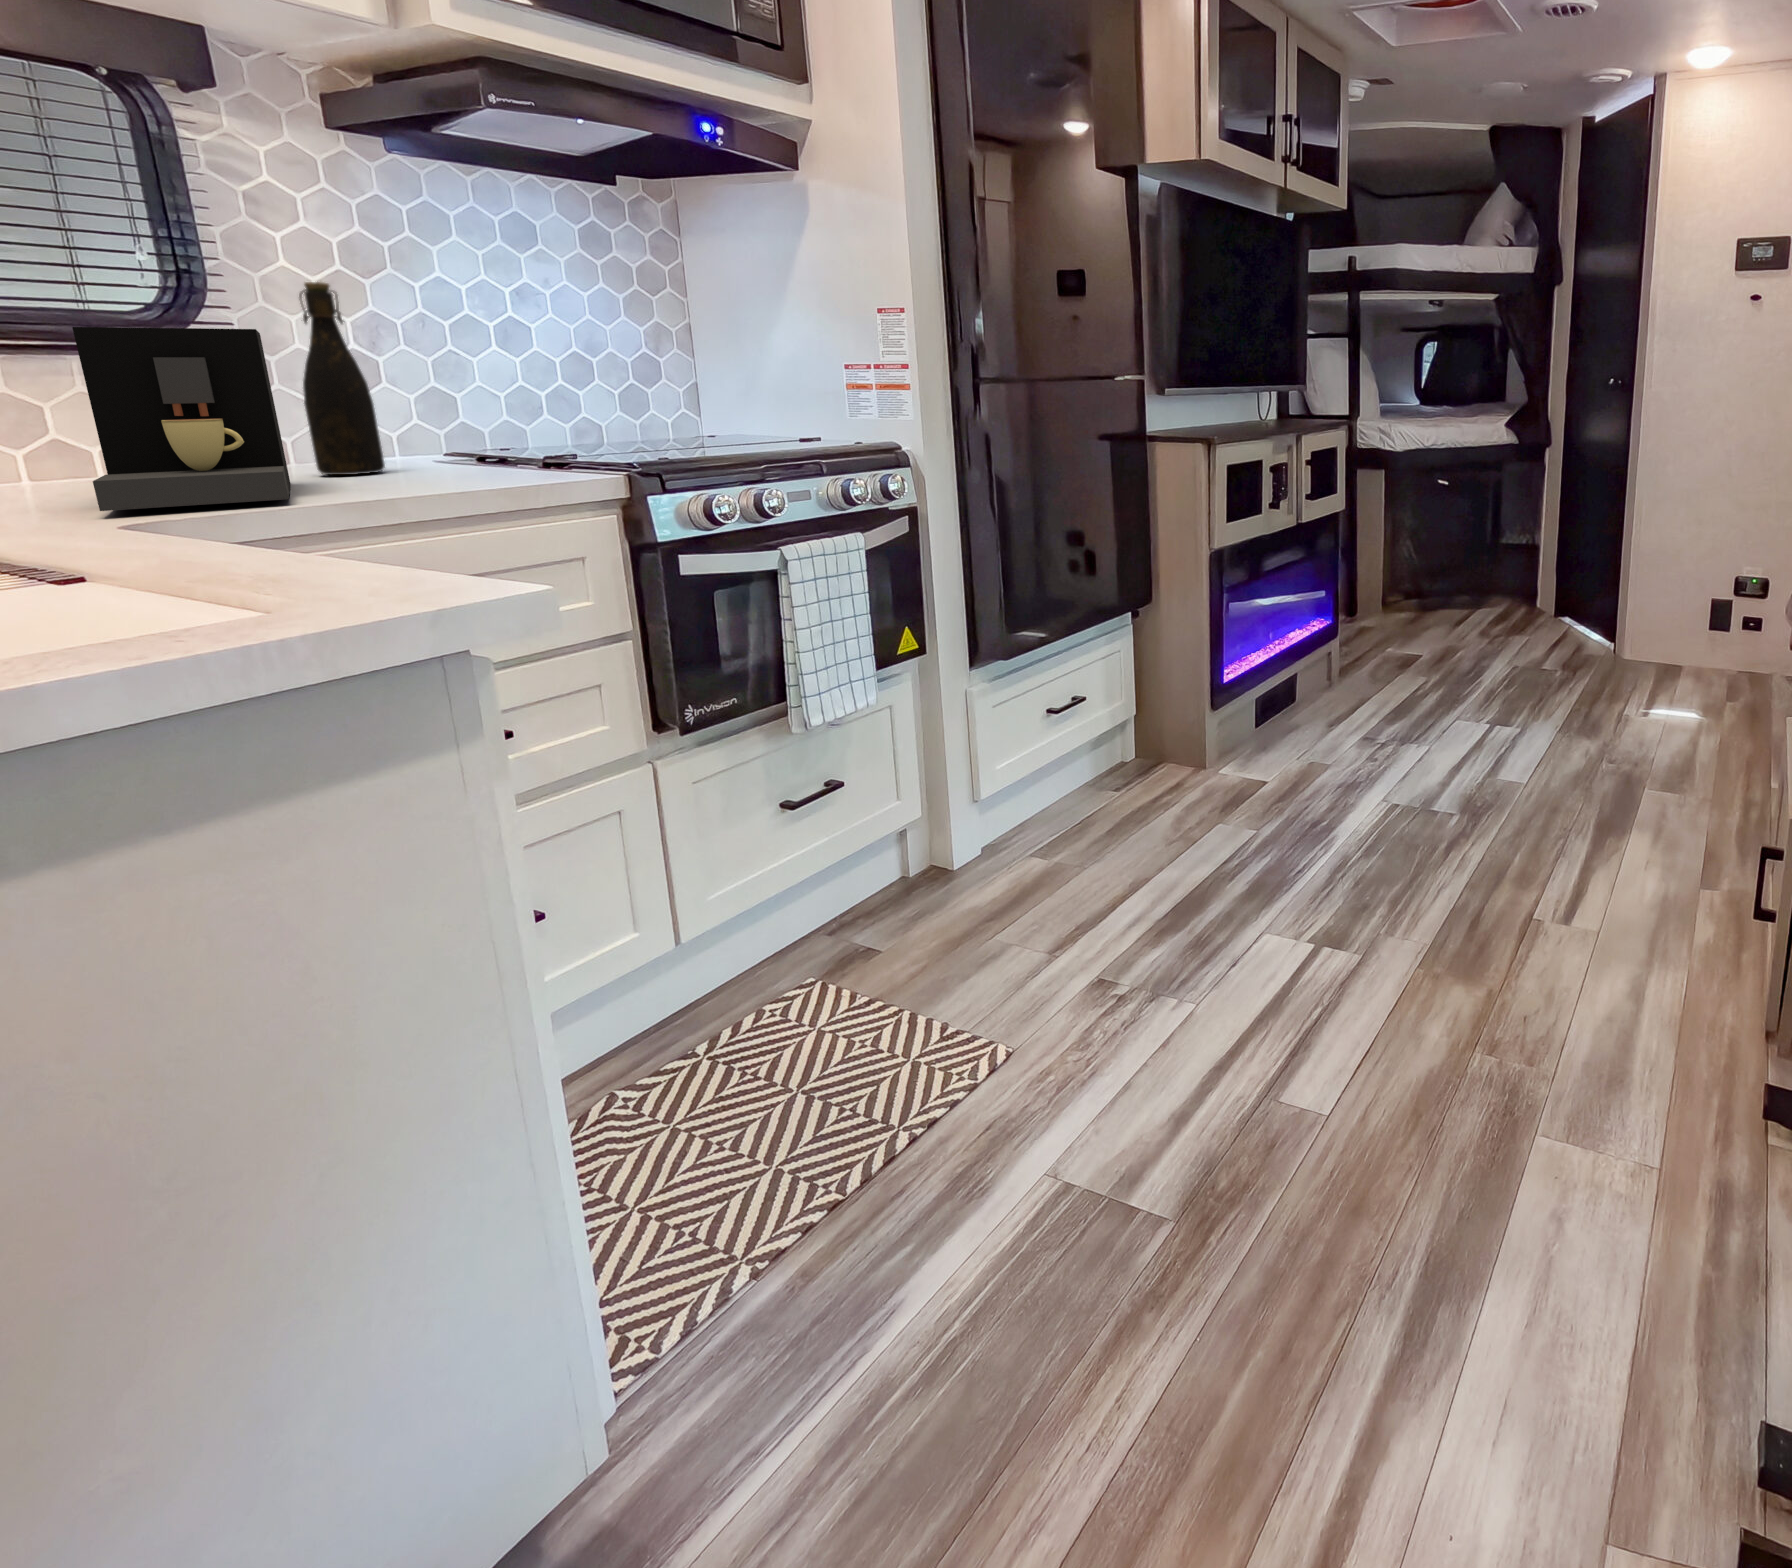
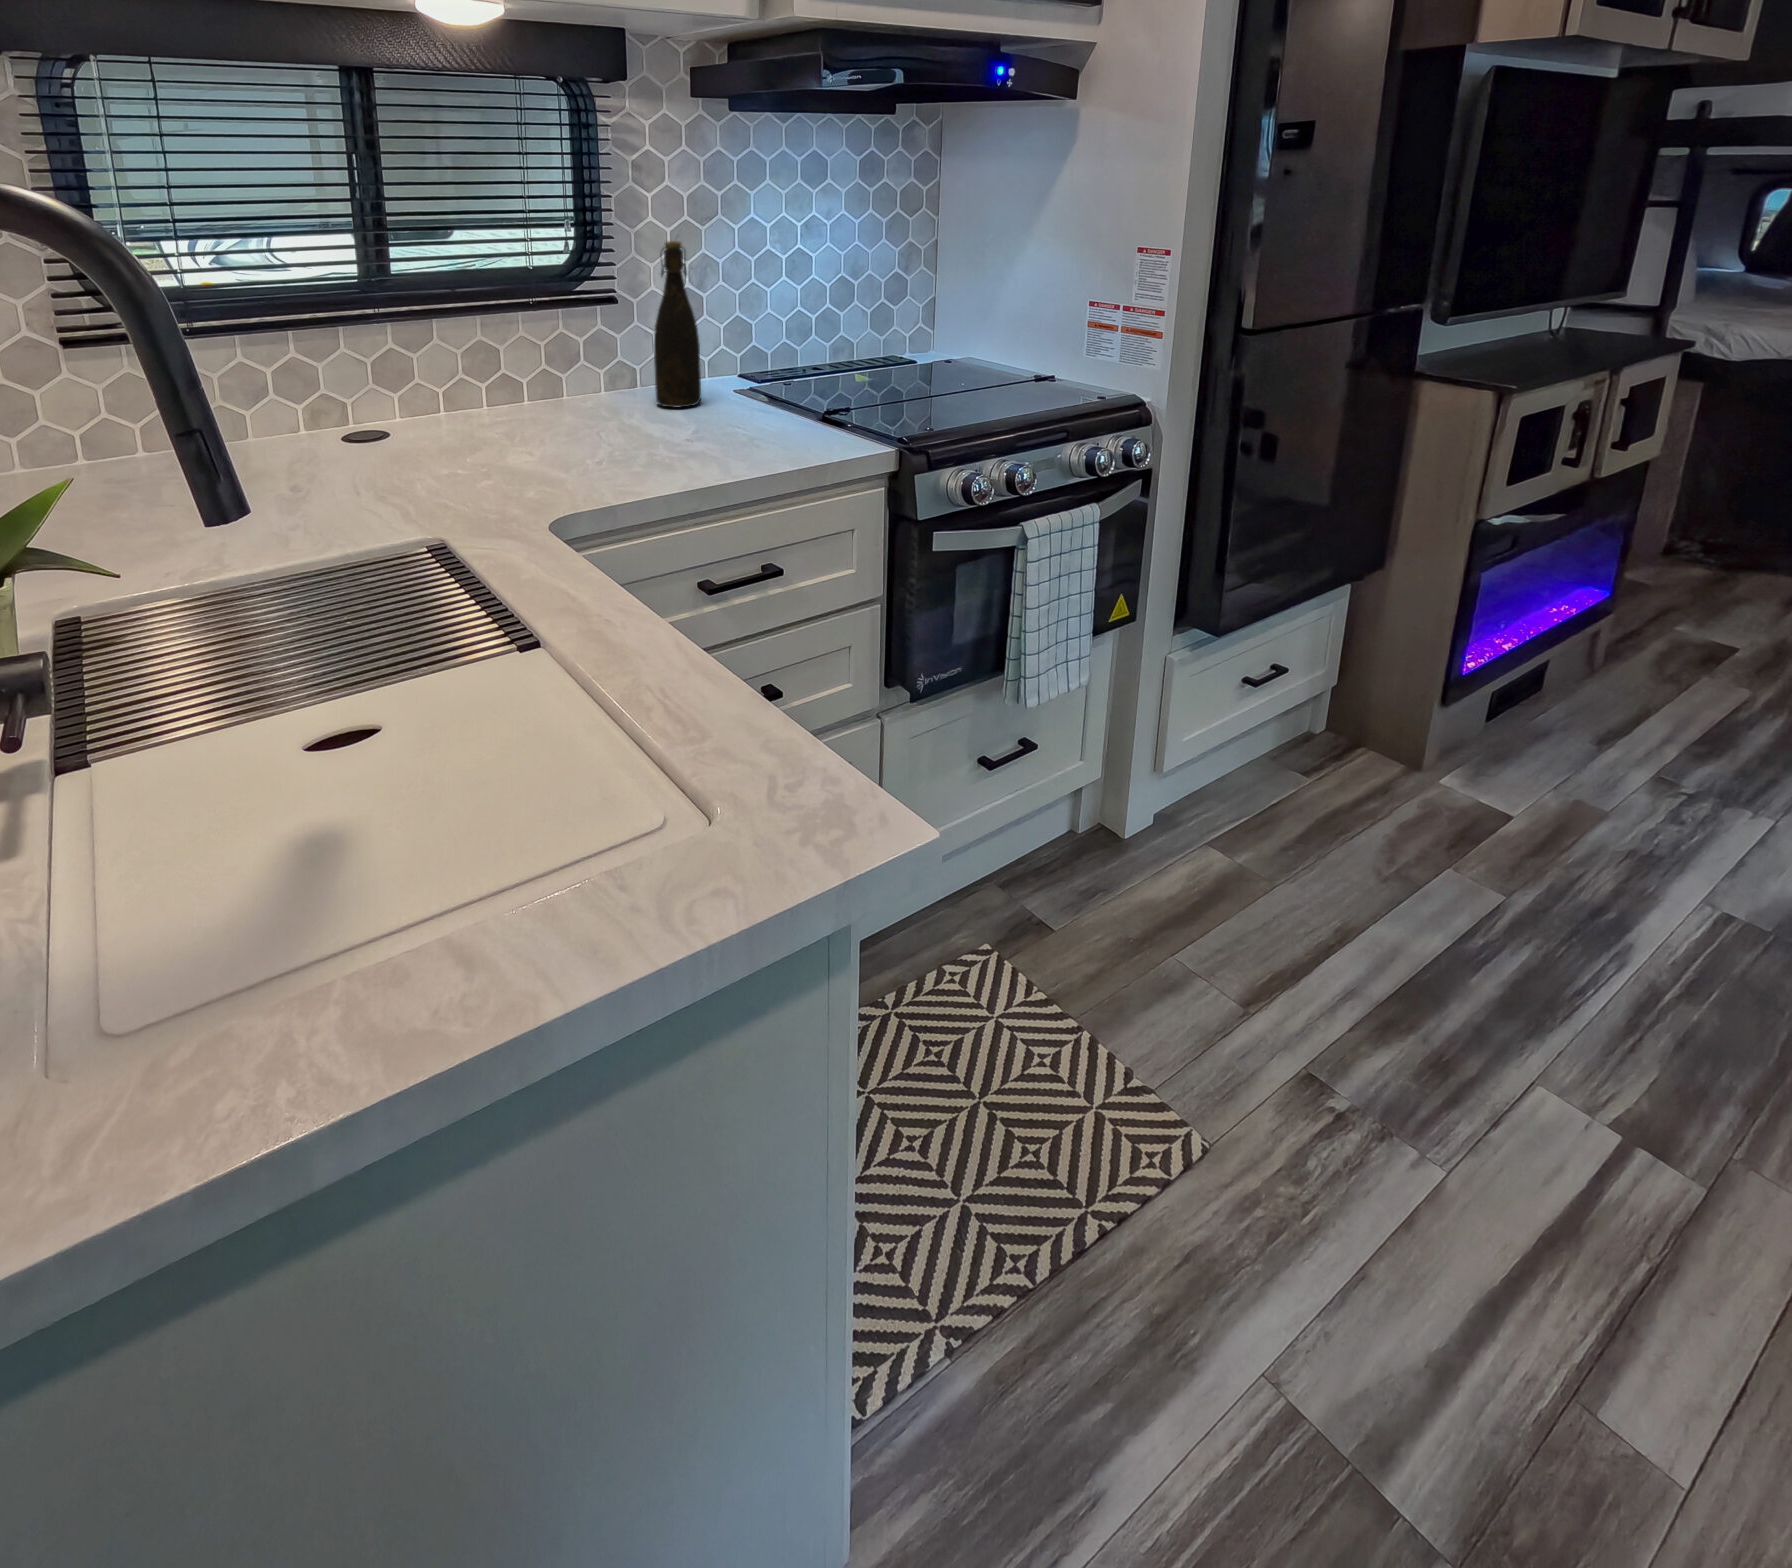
coffee maker: present [72,327,291,511] -> none [527,296,648,478]

